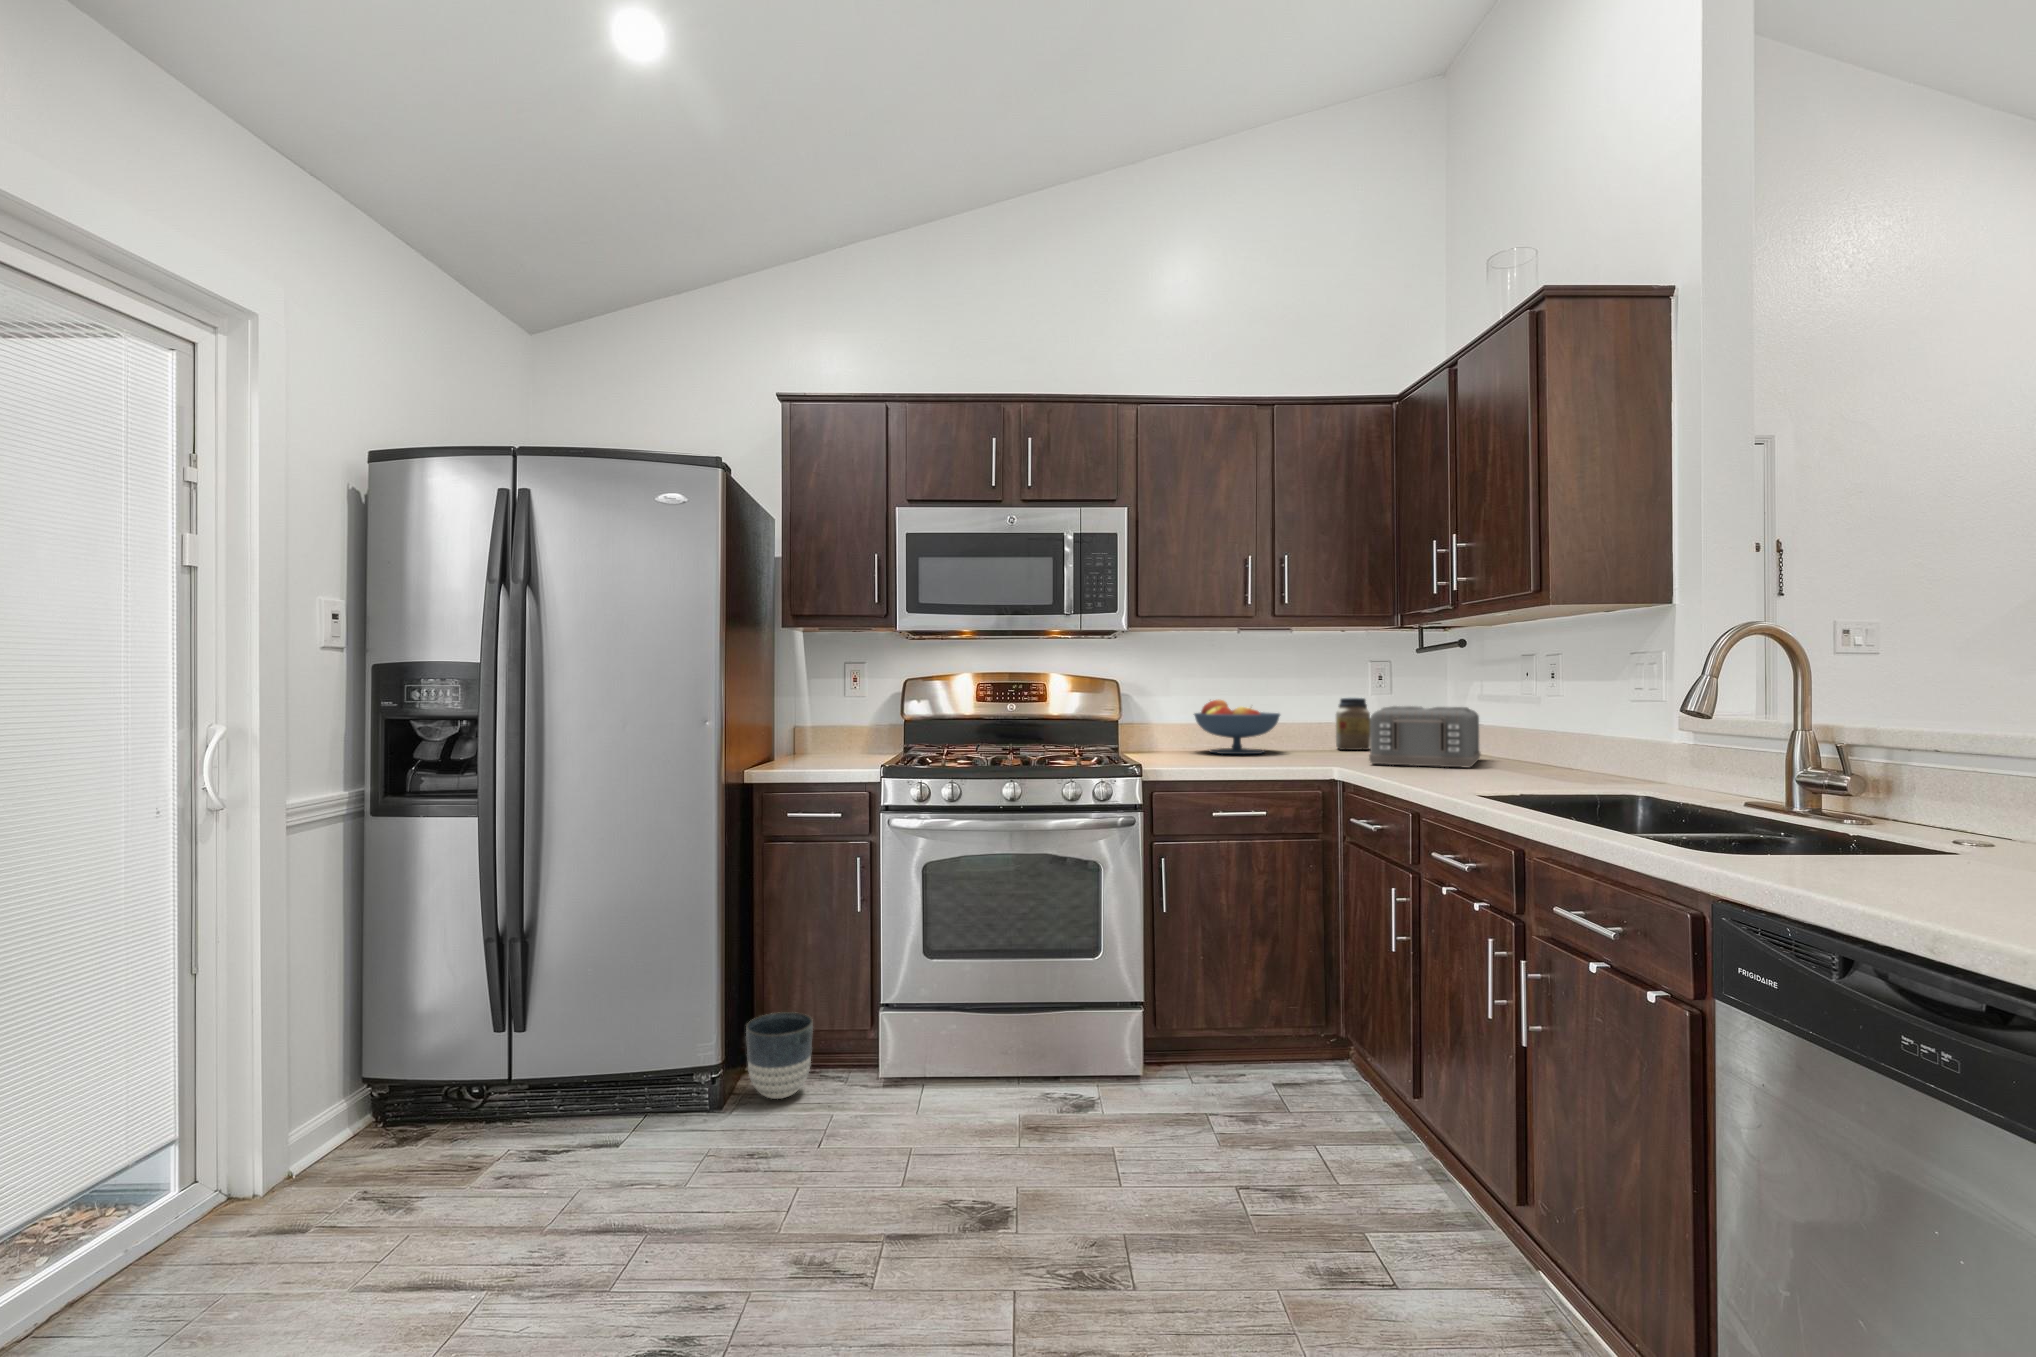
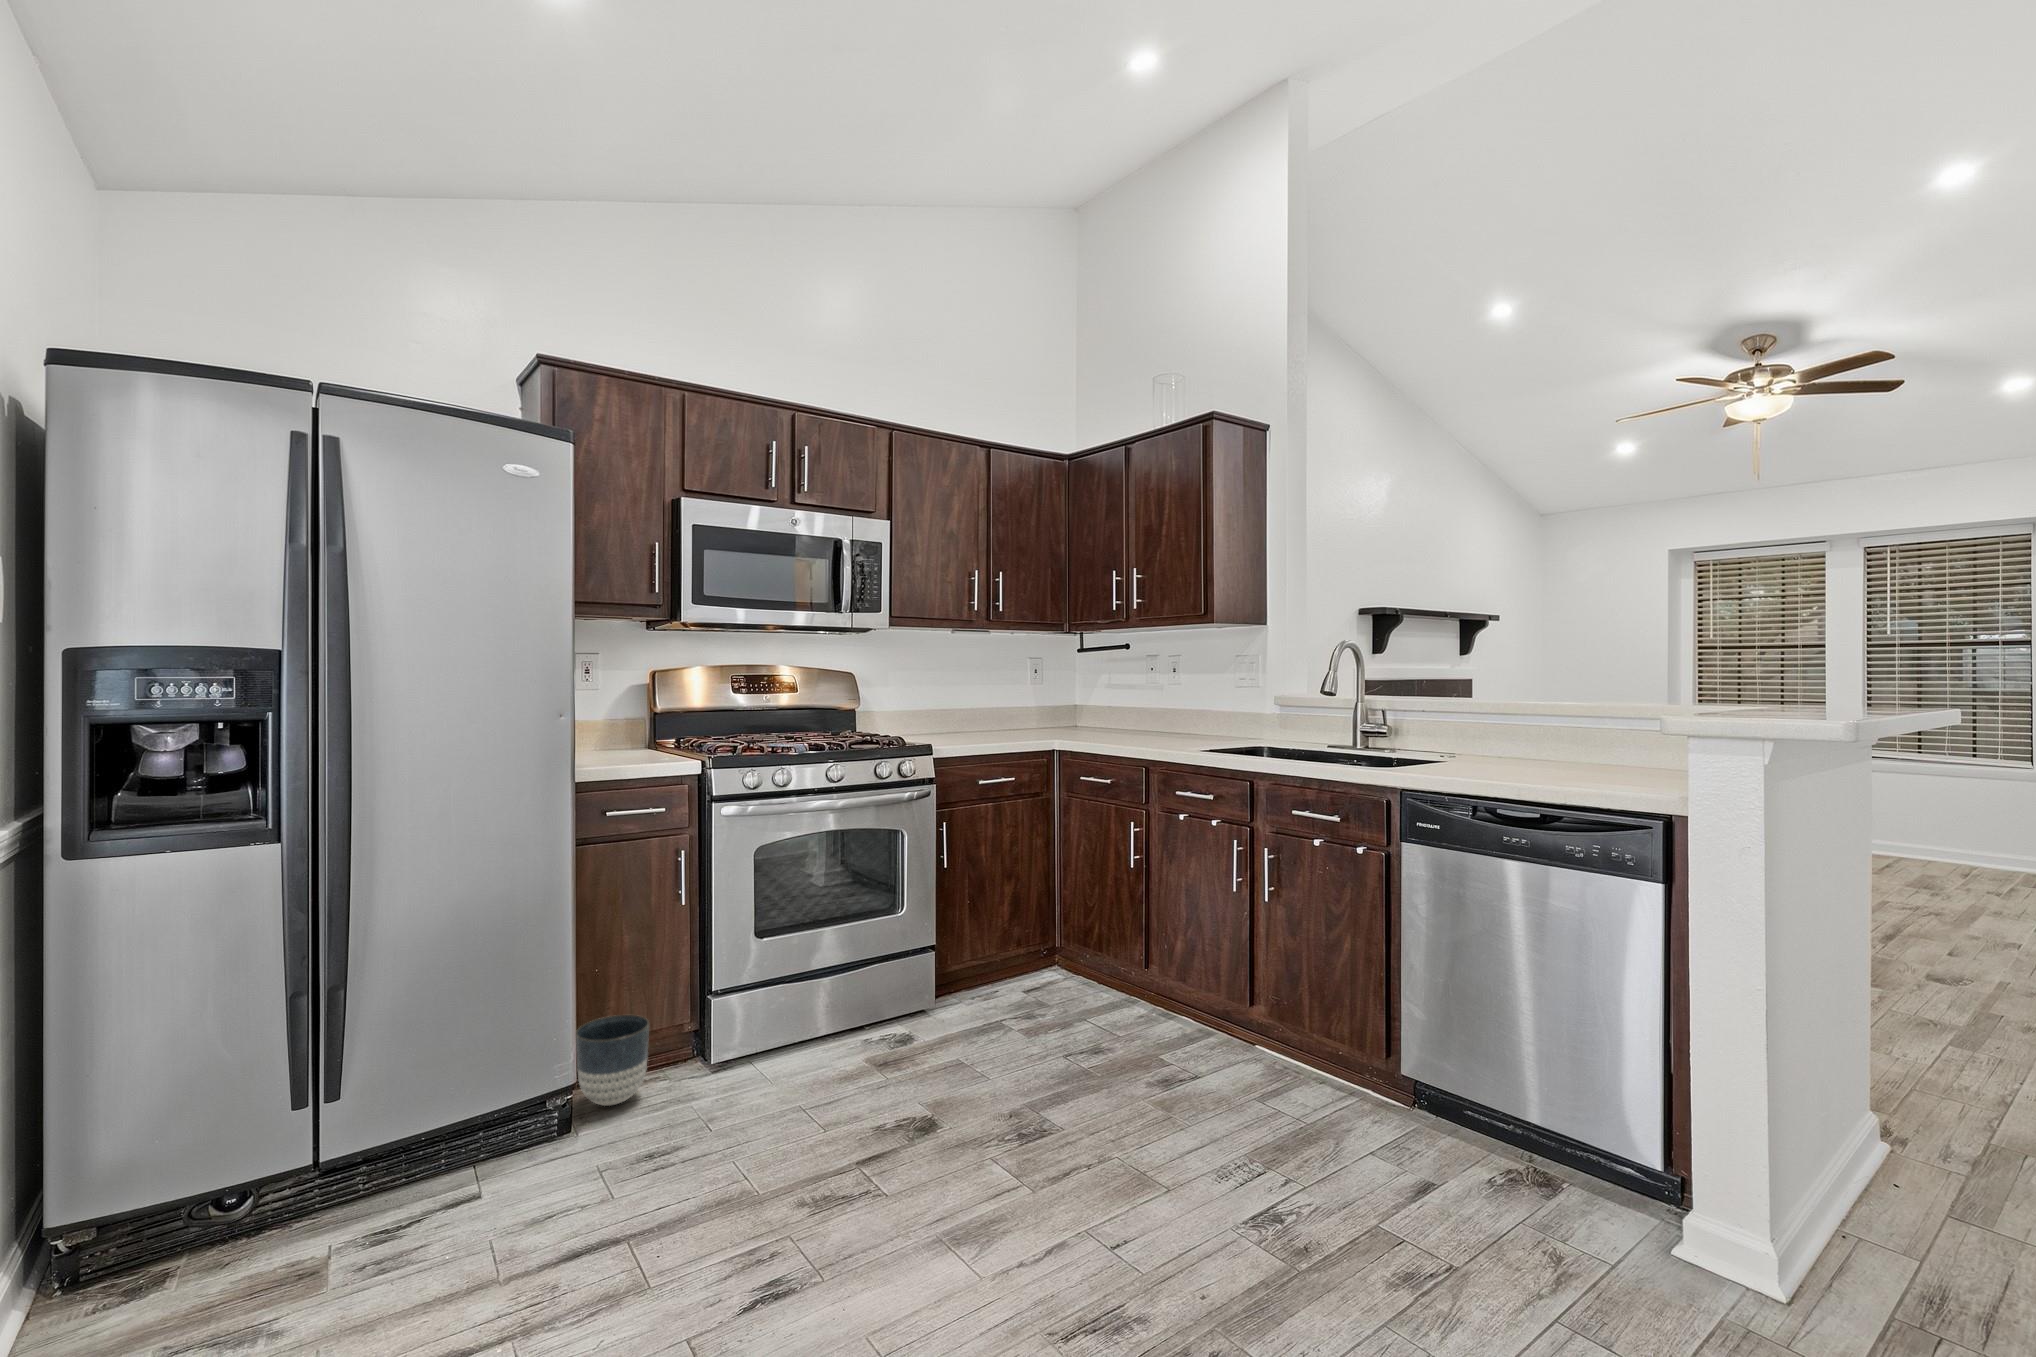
jar: present [1336,698,1370,750] -> none [1007,687,1035,728]
fruit bowl: present [1194,700,1280,754] -> none [910,689,981,734]
toaster: present [1369,706,1480,768] -> none [1059,693,1139,737]

